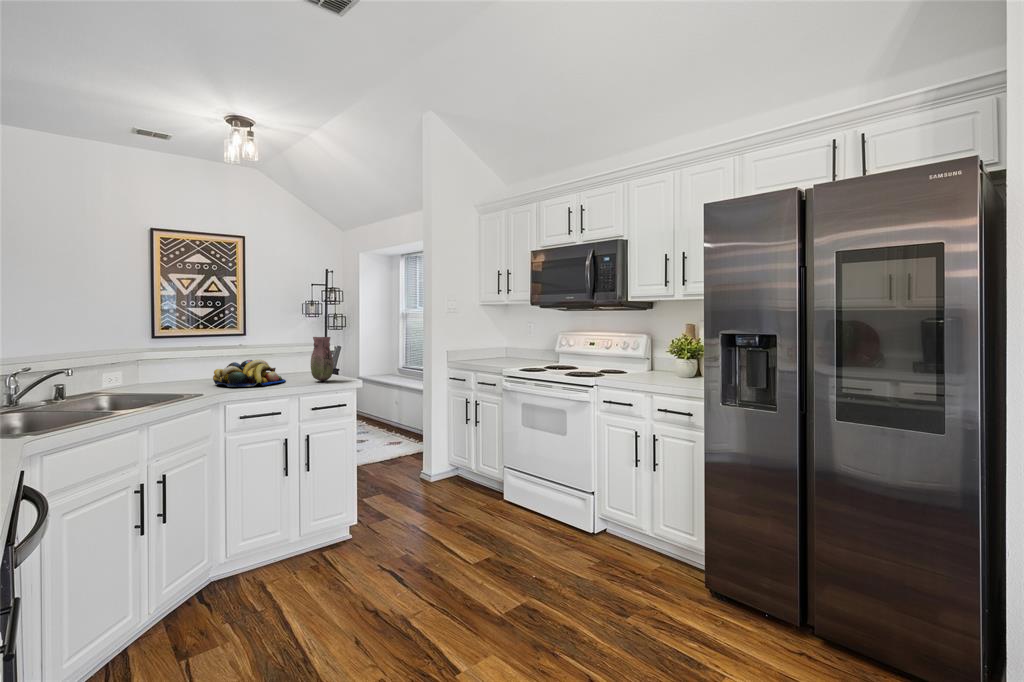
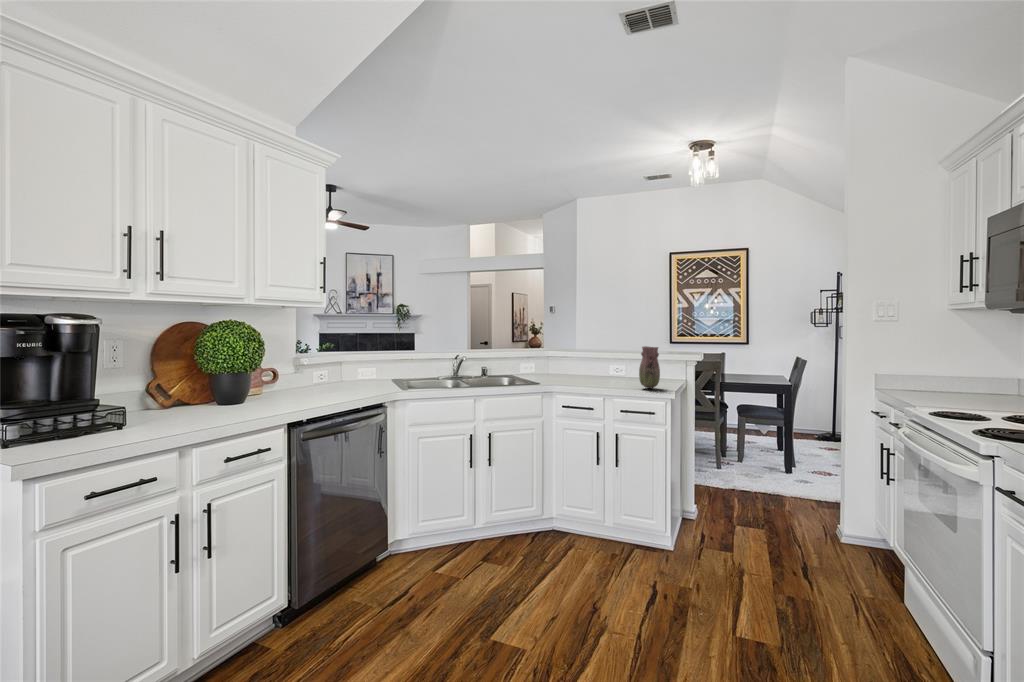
fruit bowl: present [213,360,285,387] -> none [579,364,632,386]

